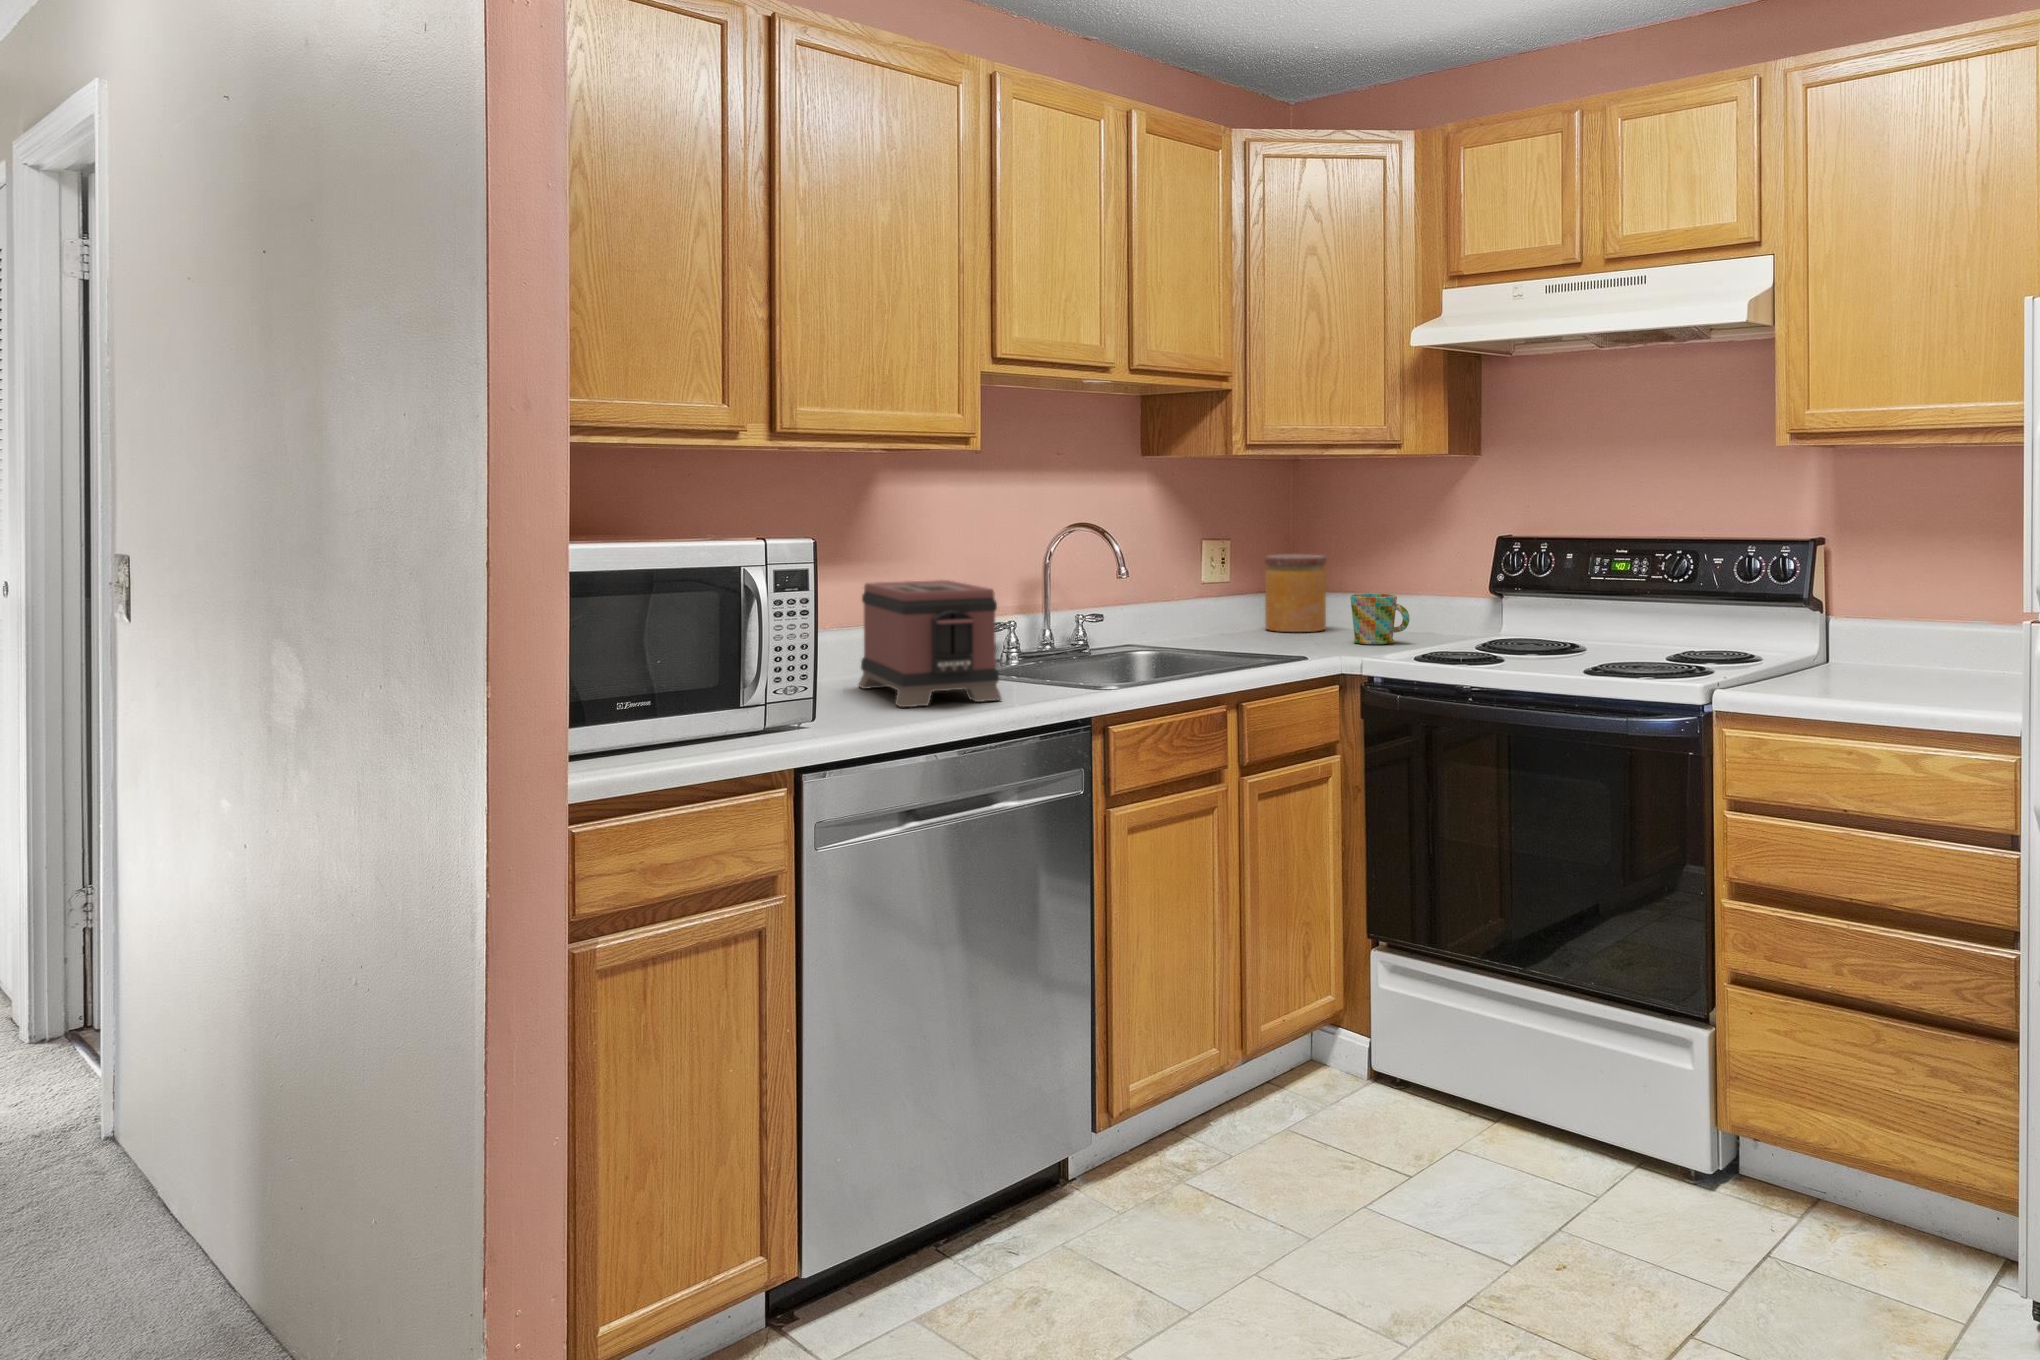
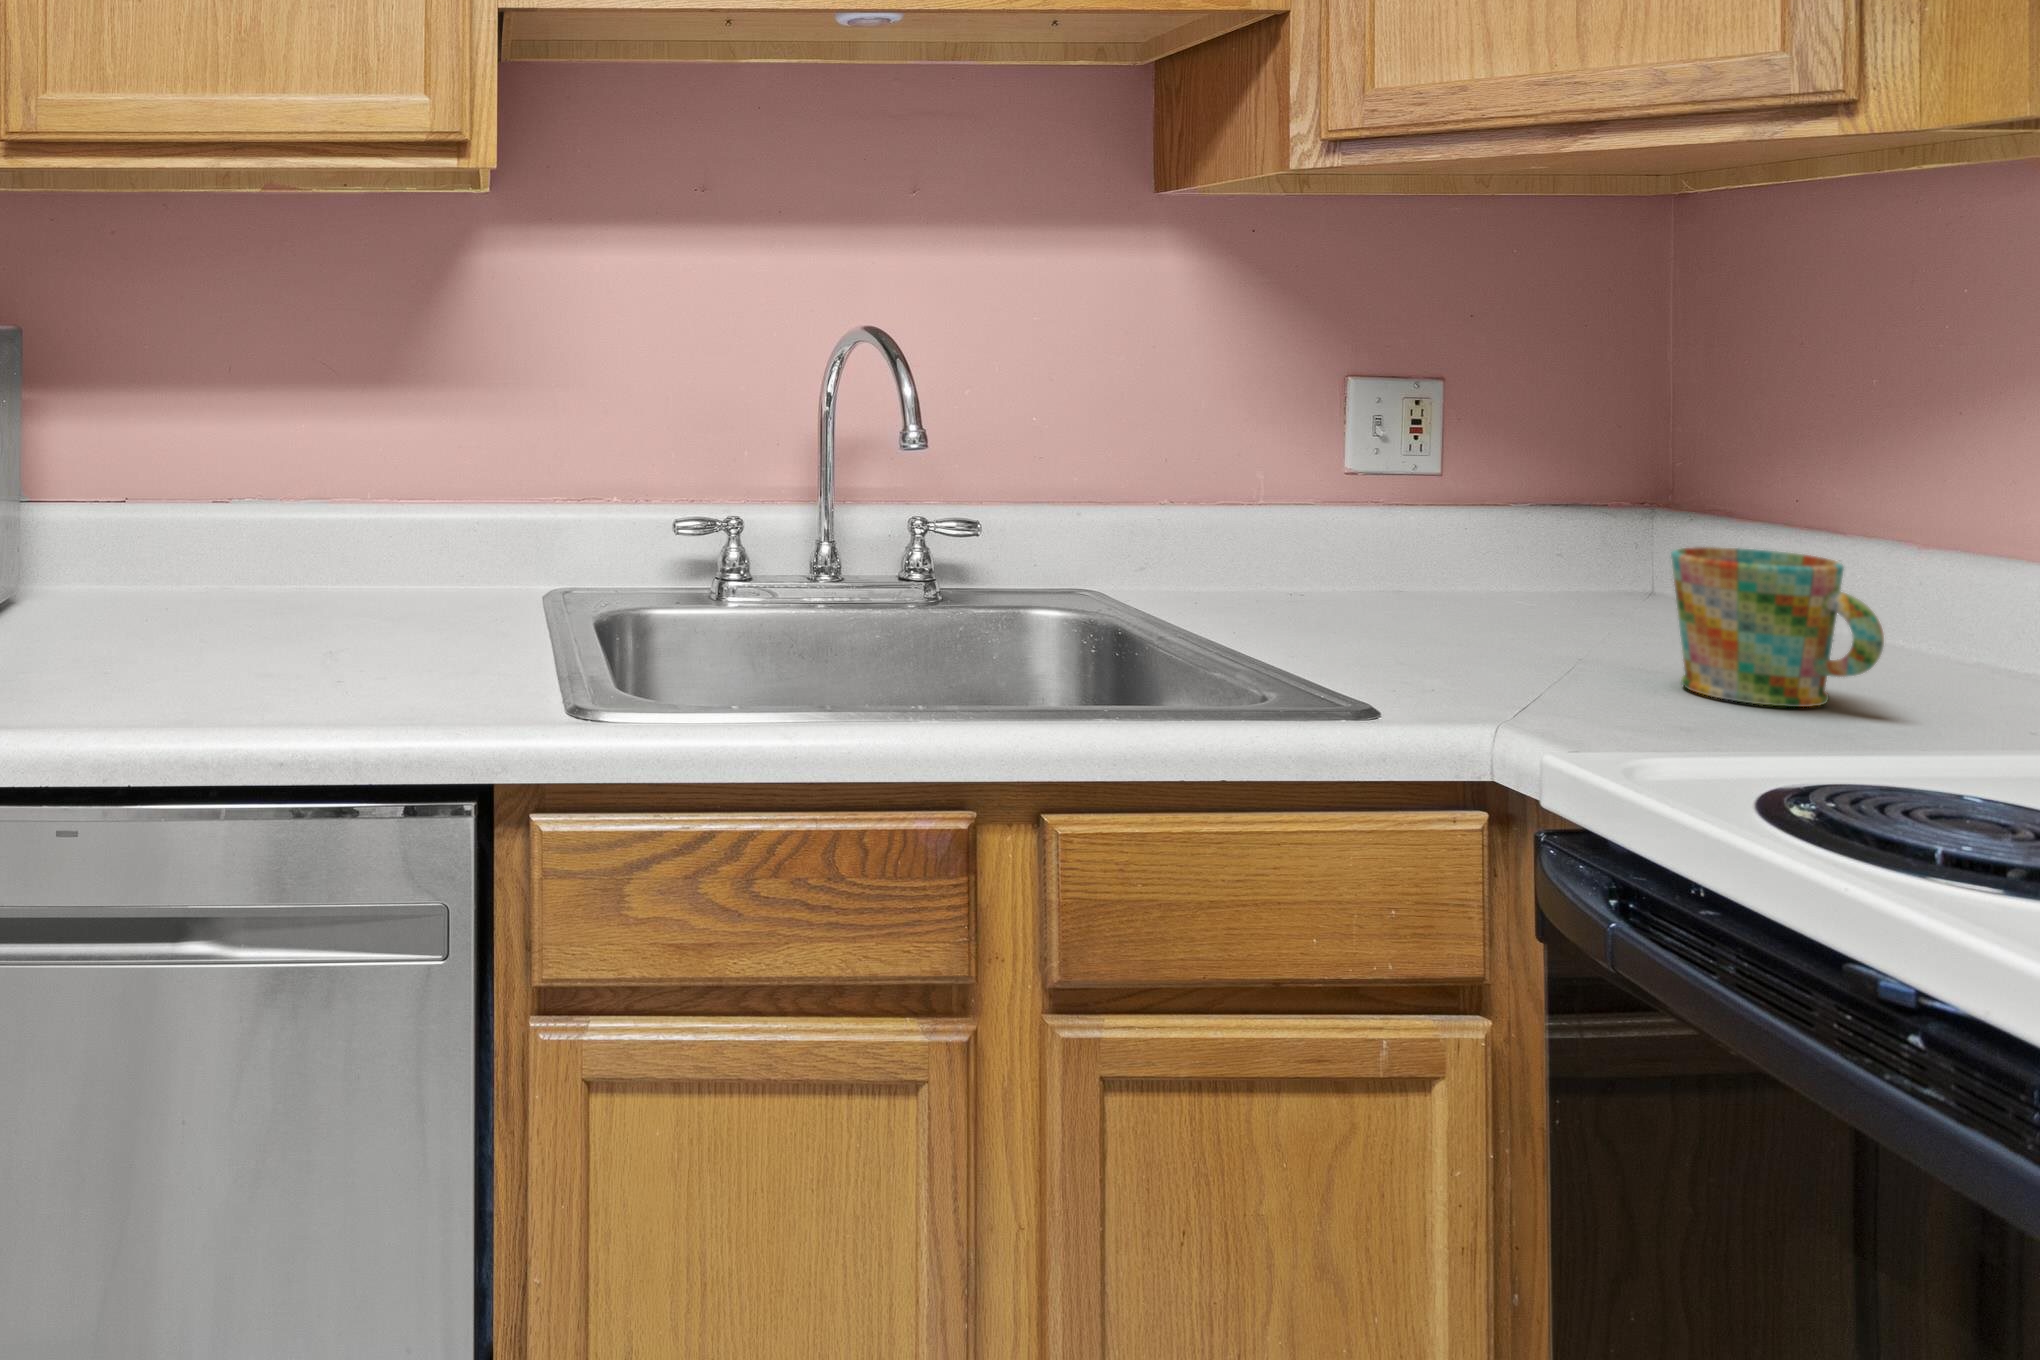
jar: present [1265,554,1326,632] -> none [1518,426,1709,631]
toaster: present [859,580,1002,707] -> none [94,426,438,704]

